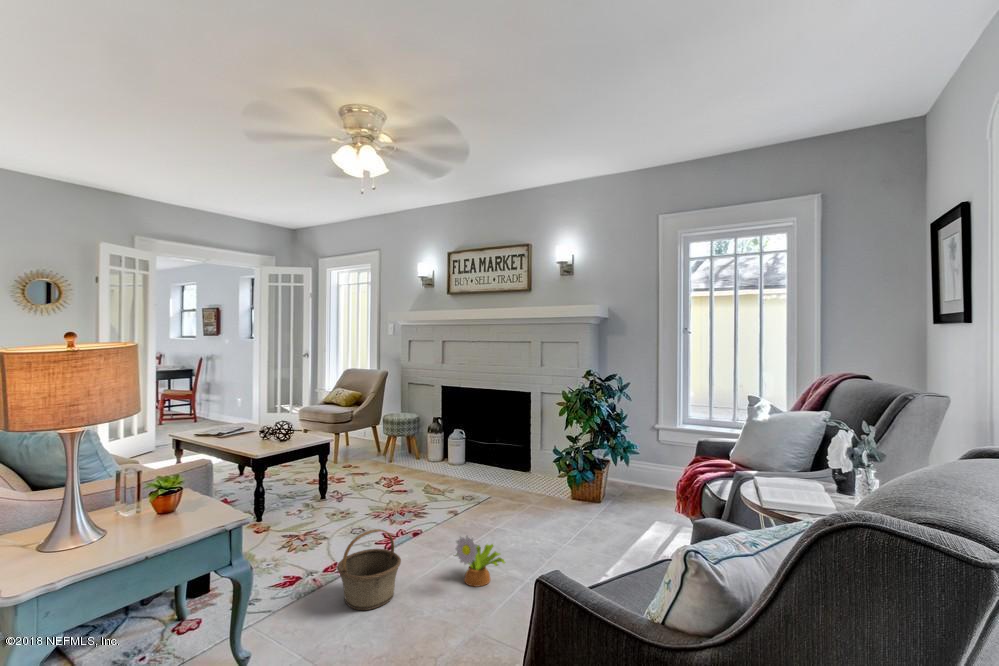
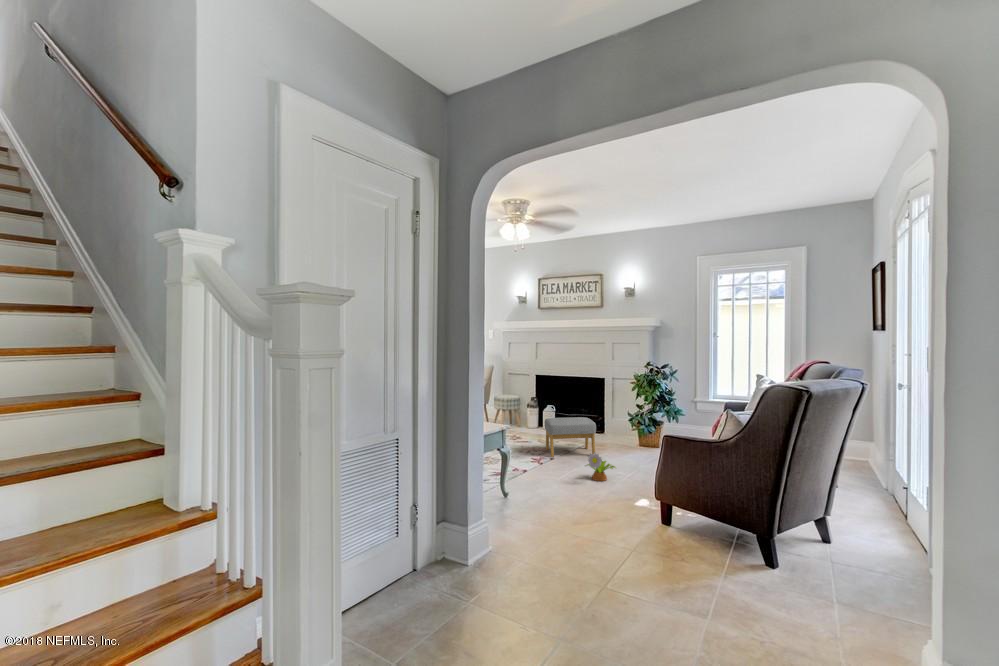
footstool: none [422,455,498,523] -> present [545,417,596,457]
basket: present [337,529,401,610] -> none [527,448,561,488]

